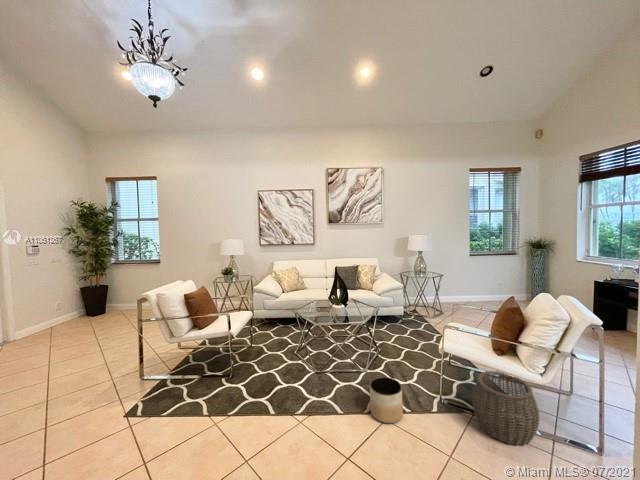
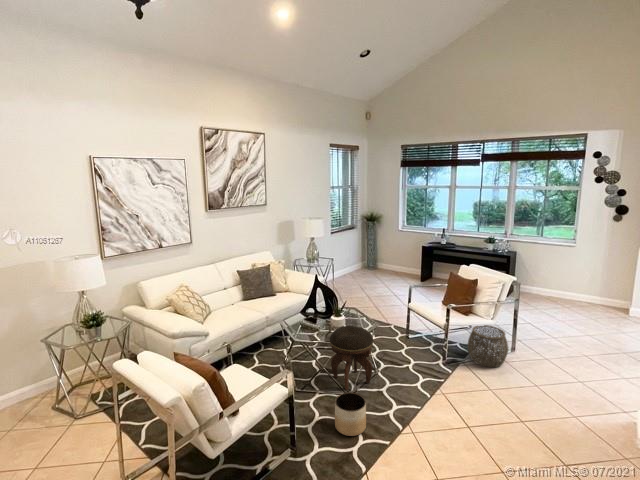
footstool: none [313,314,352,372] -> present [330,326,373,390]
planter: present [370,377,403,423] -> present [335,392,366,436]

